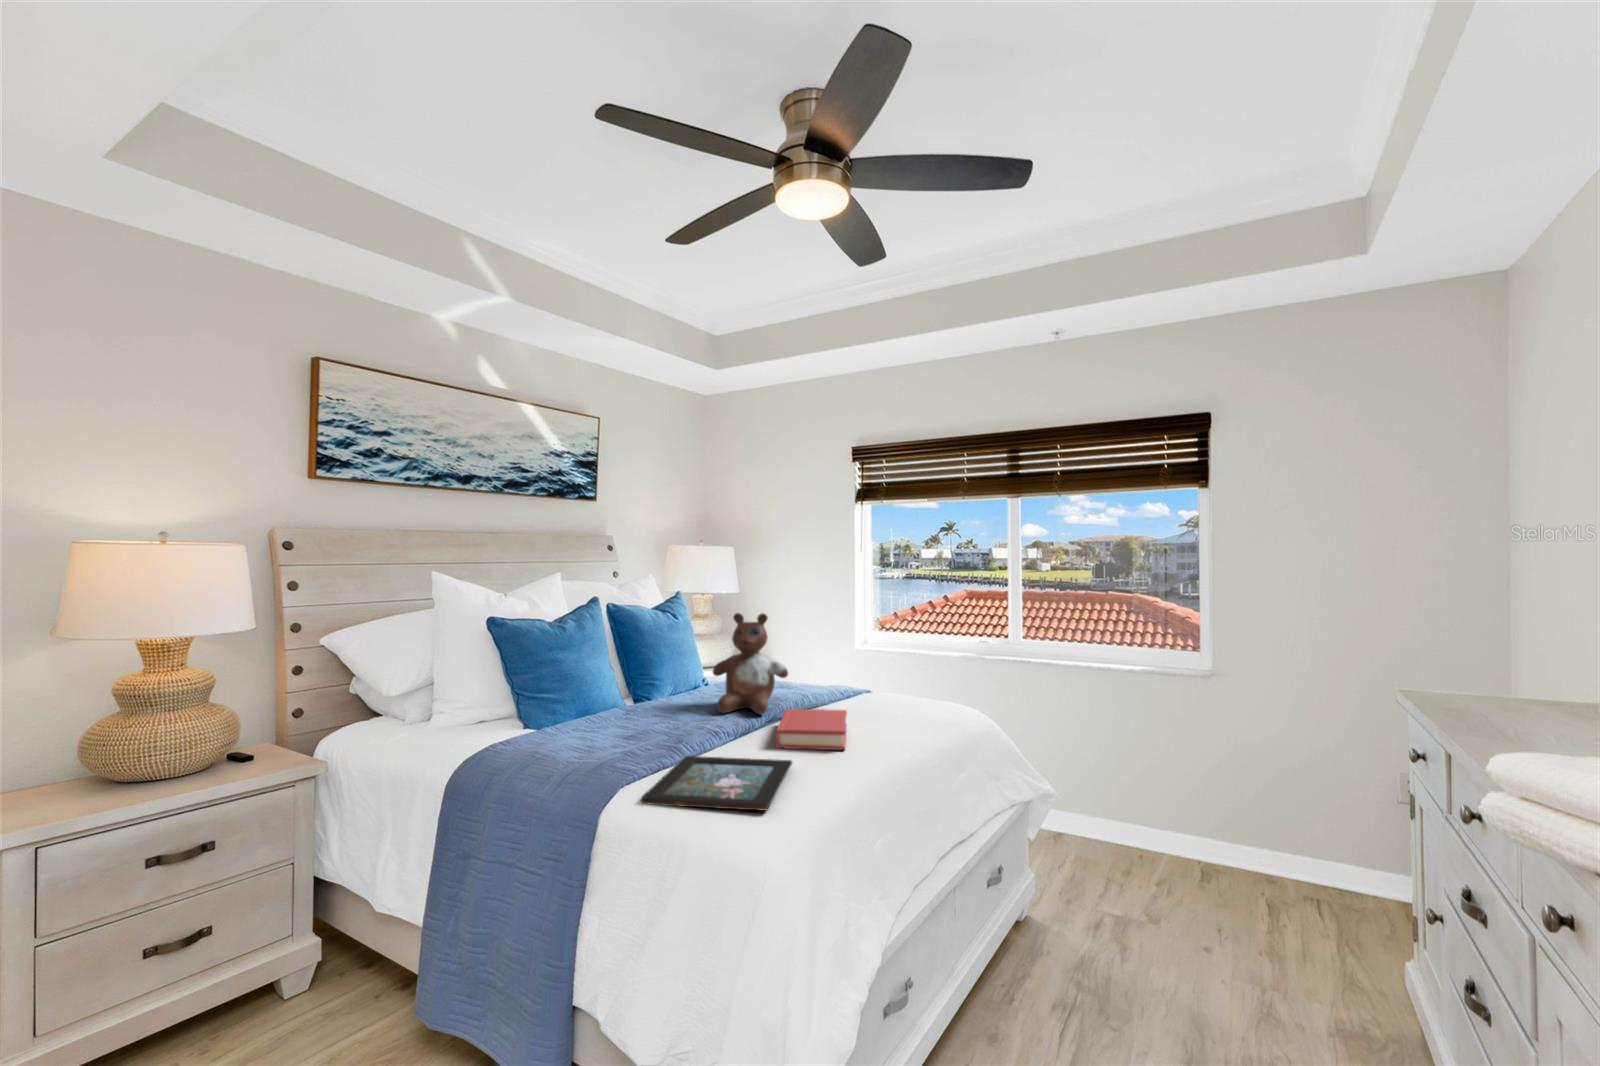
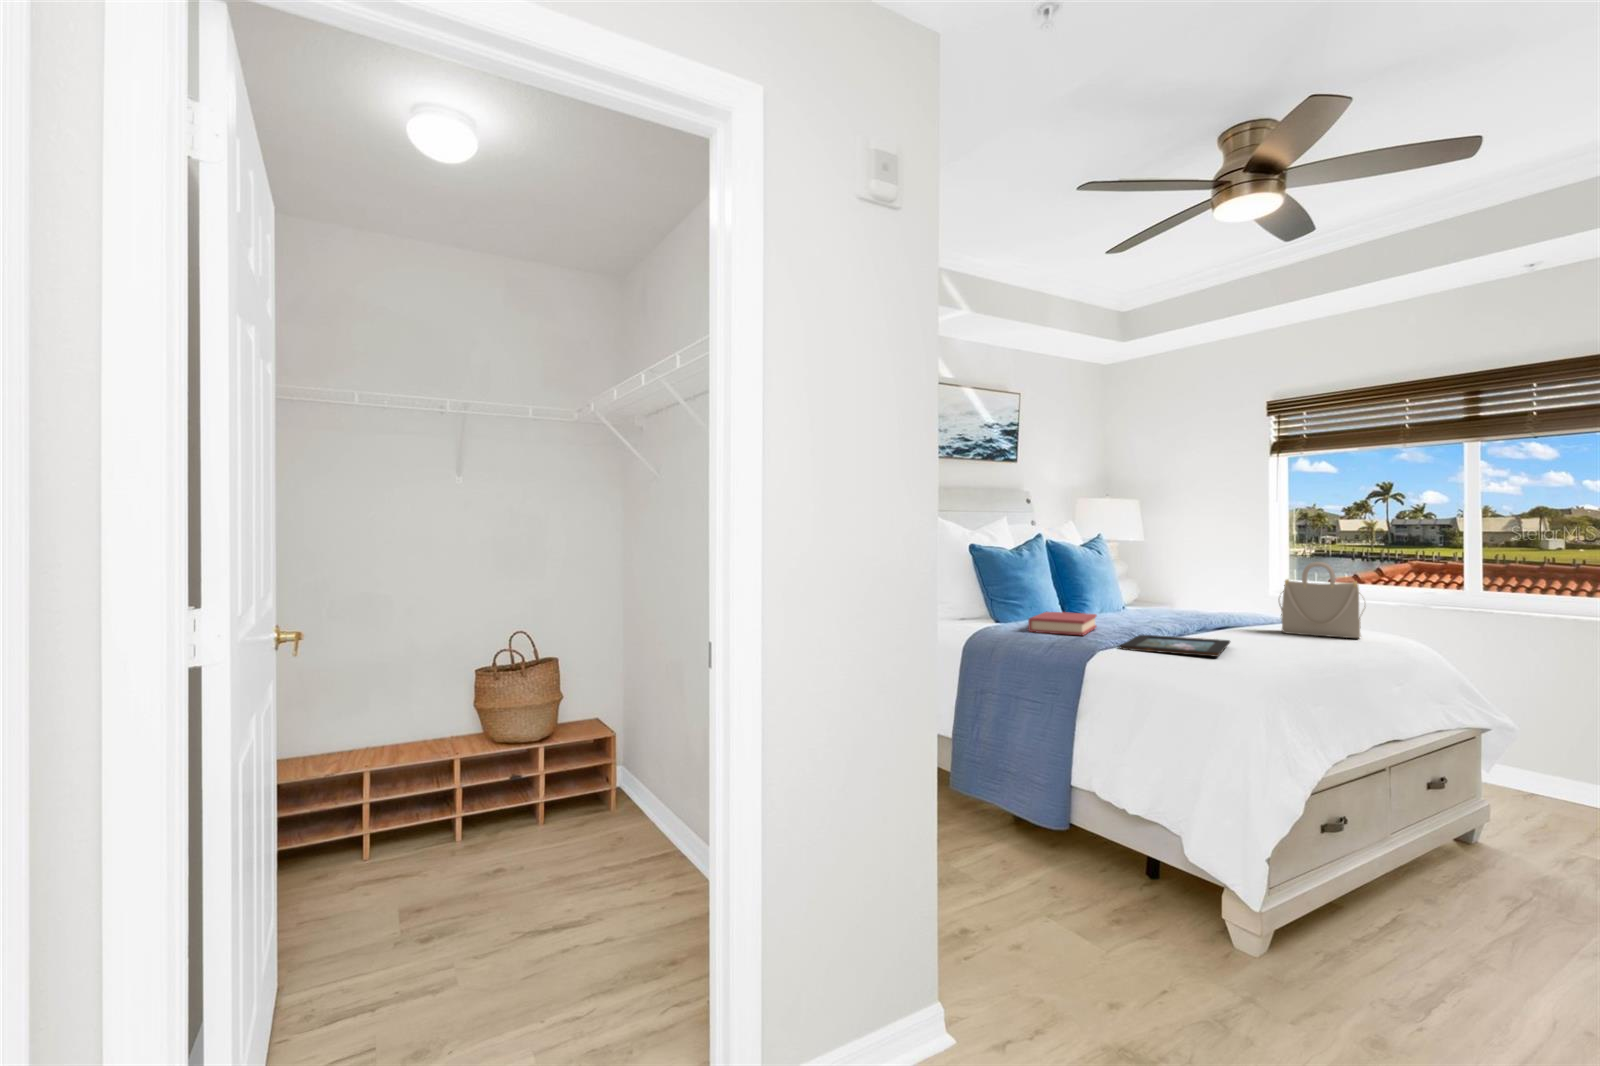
stuffed bear: present [713,613,788,714] -> none [1143,544,1213,625]
handbag: none [853,635,937,723] -> present [1279,562,1365,638]
hardback book: present [776,709,847,750] -> present [1028,612,1097,635]

